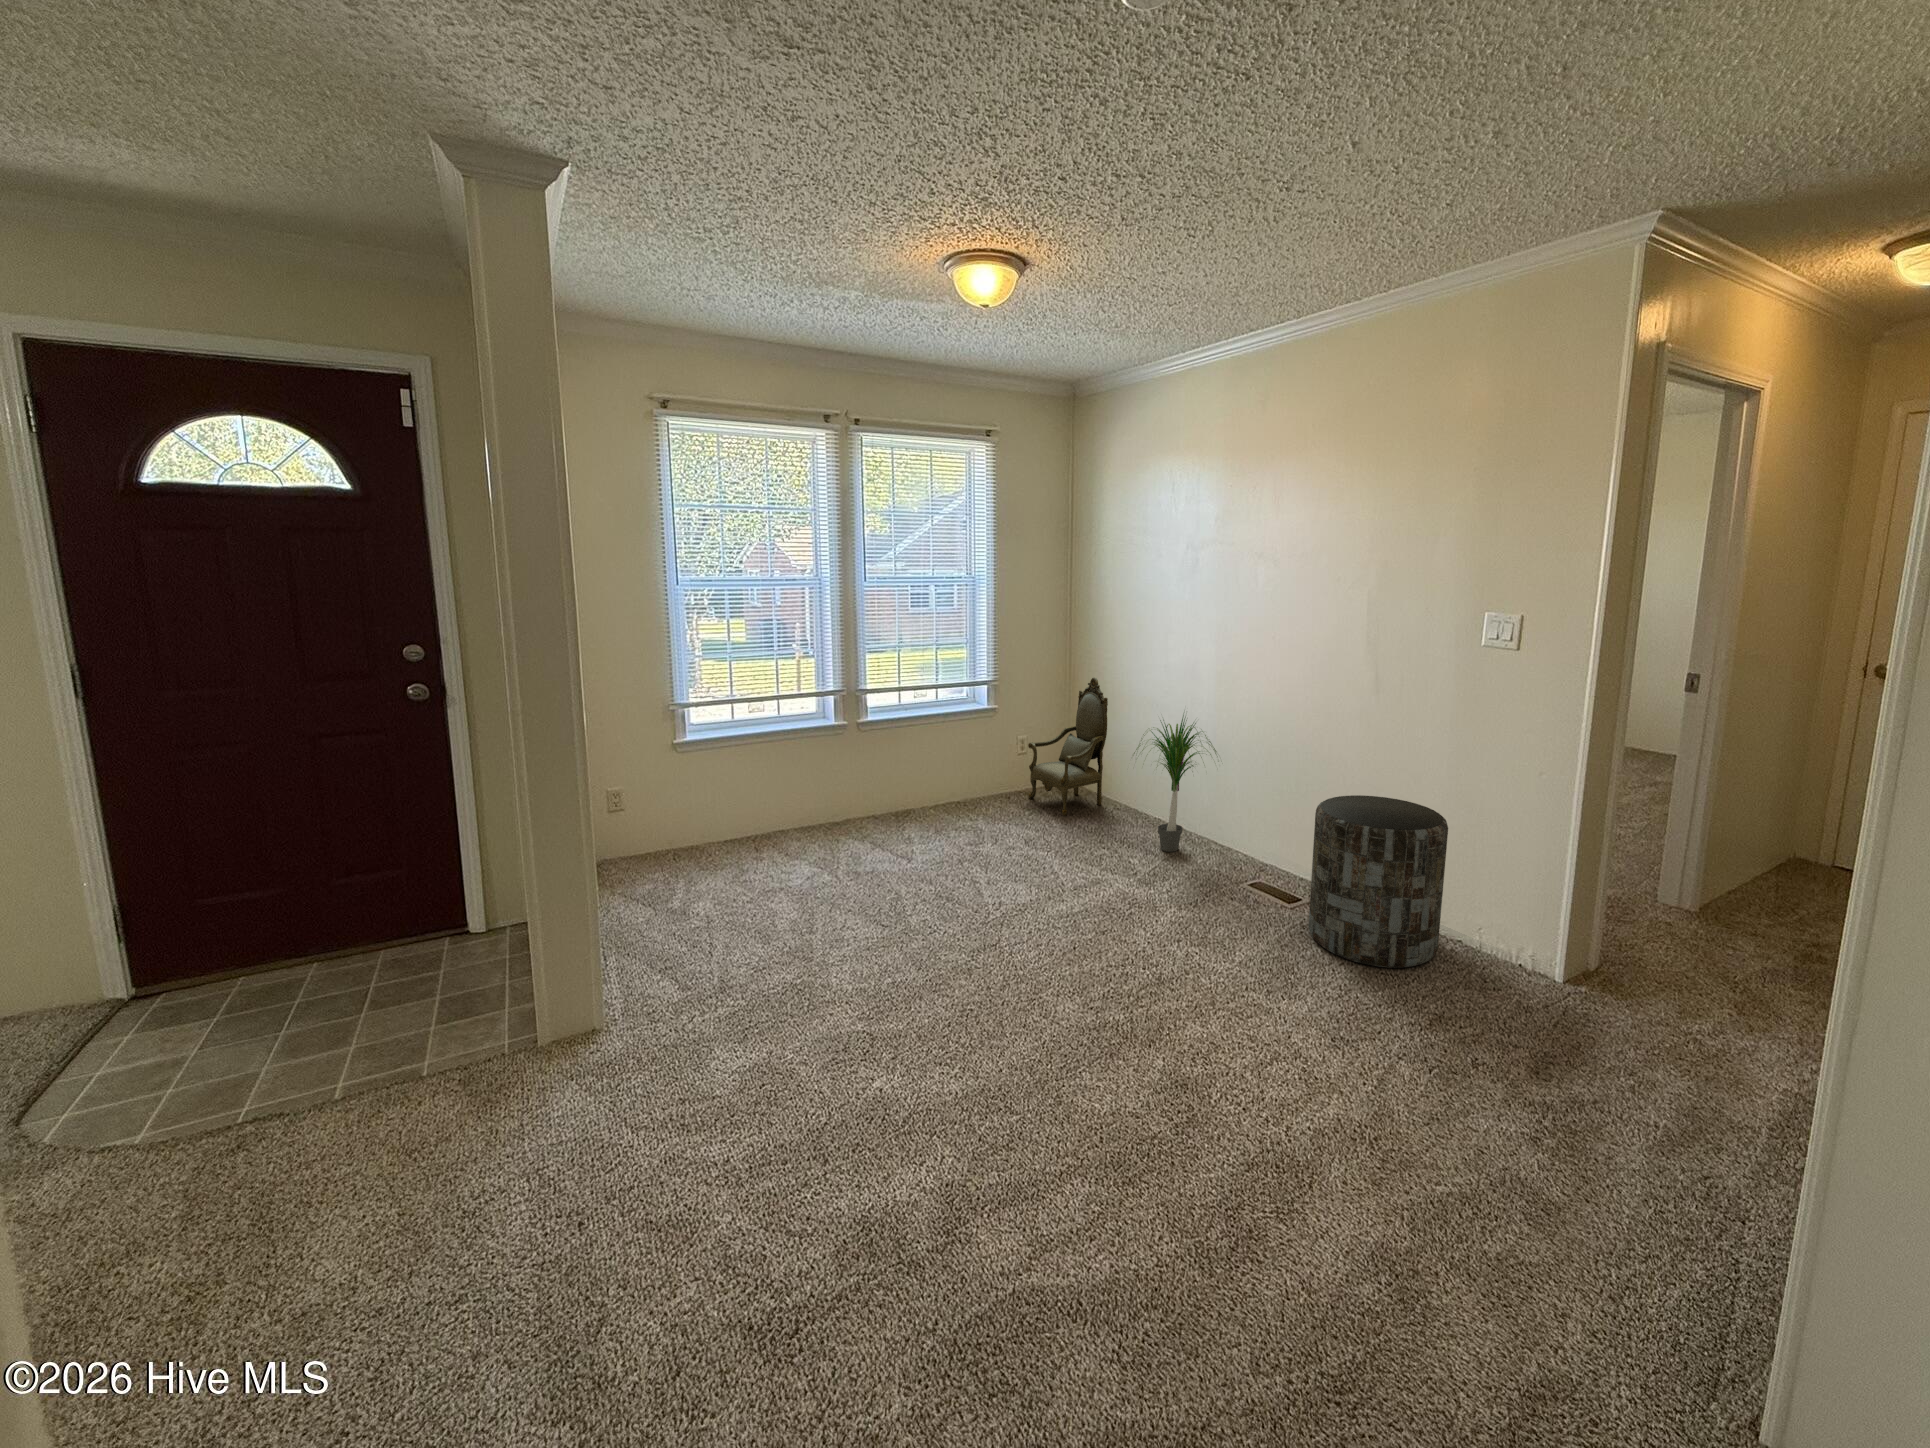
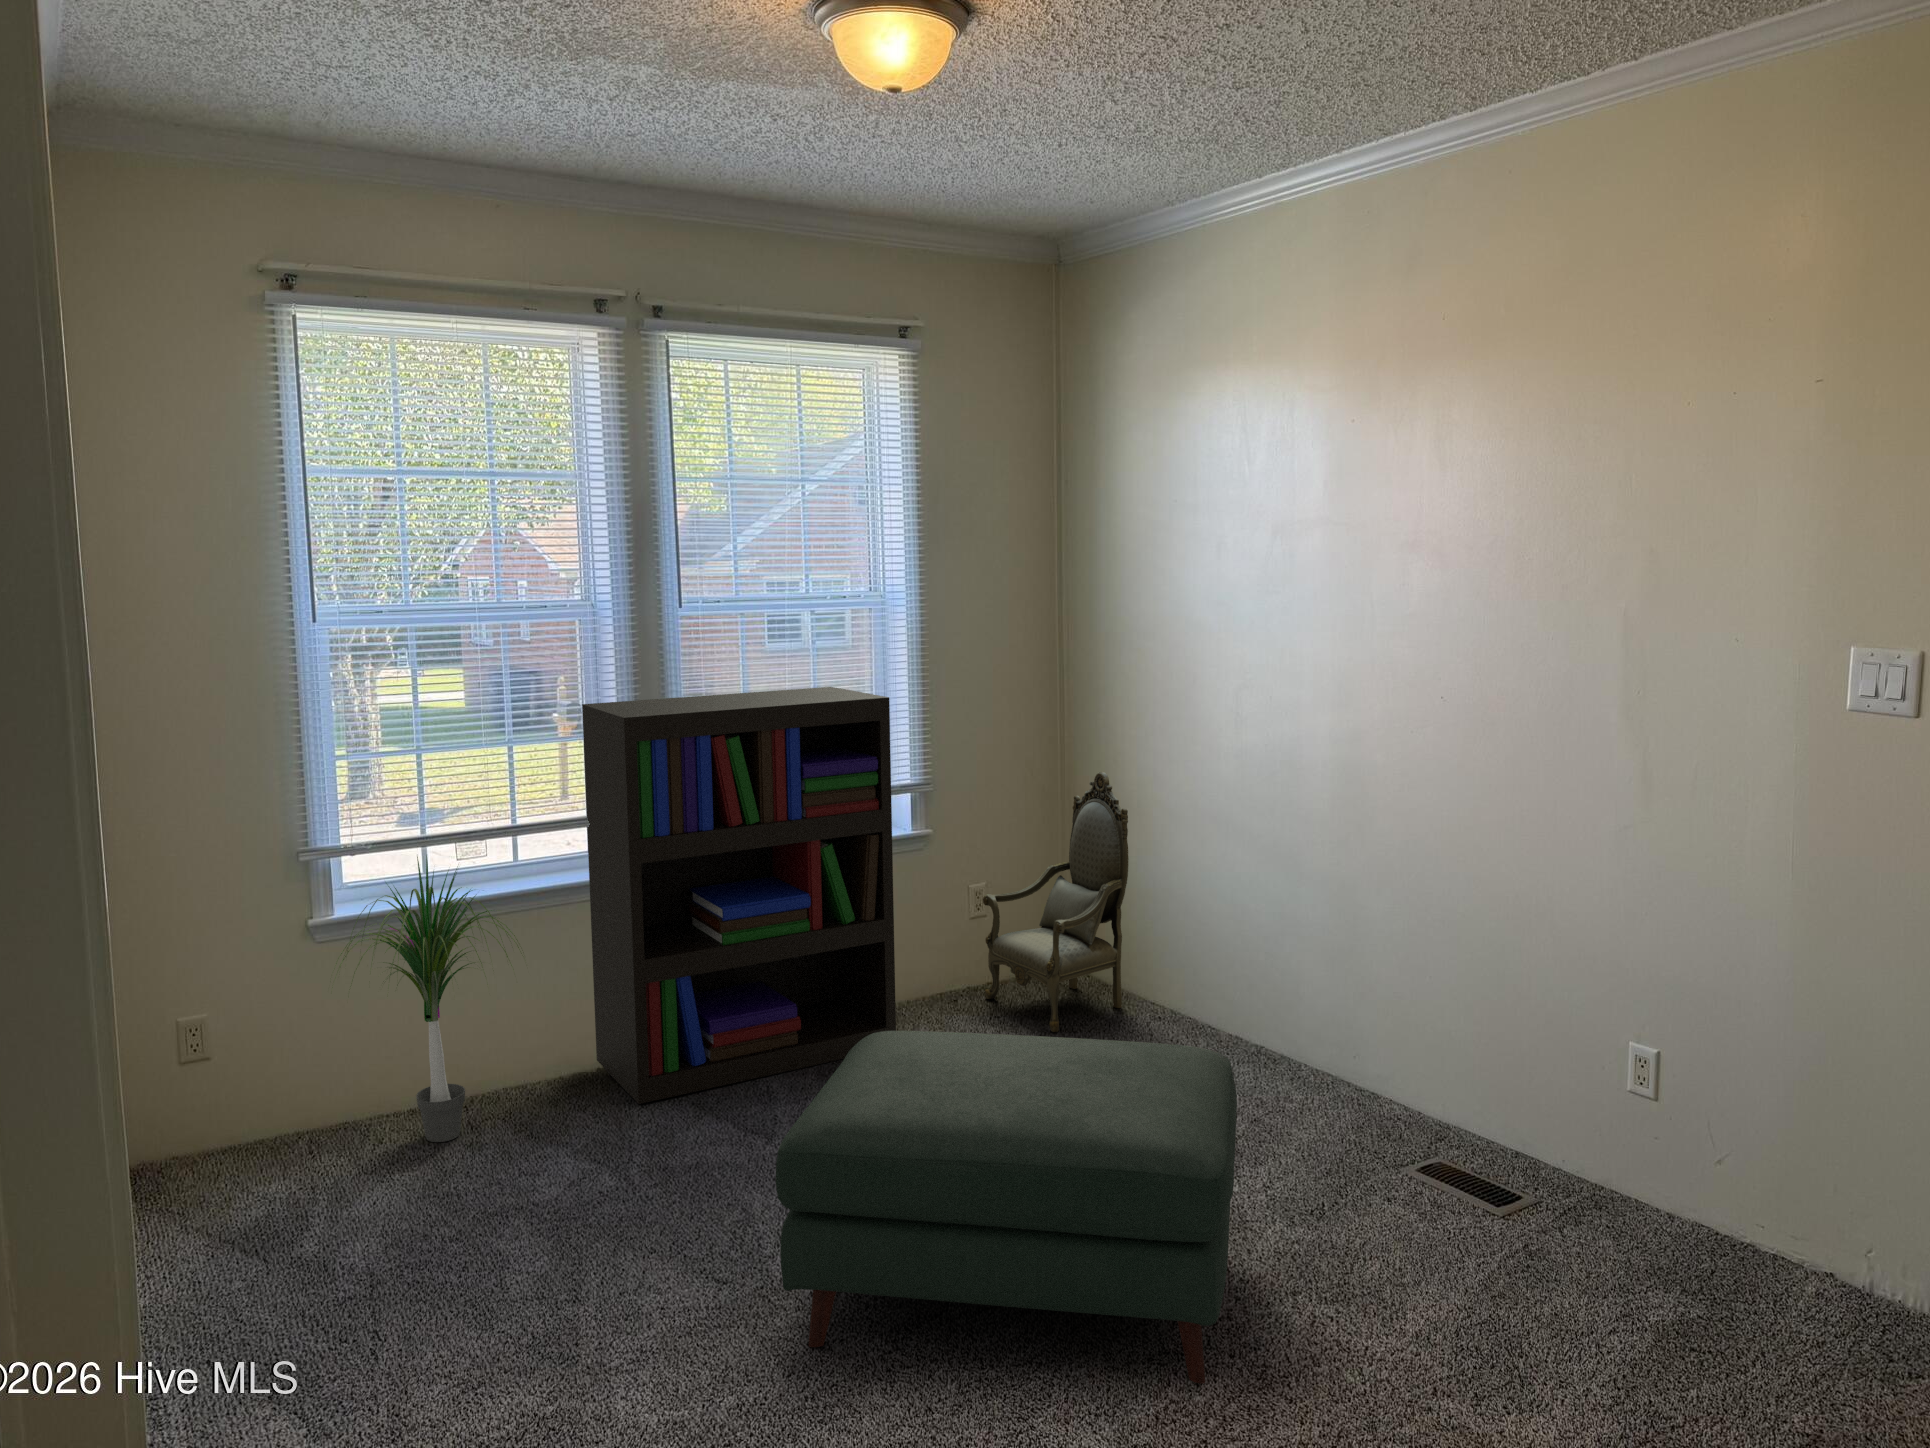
bookshelf: none [815,628,979,844] -> present [582,687,896,1104]
potted plant: present [1134,715,1216,852] -> present [335,856,519,1142]
side table: present [1308,795,1448,968] -> none [1539,995,1804,1338]
ottoman: none [914,805,1153,980] -> present [776,1031,1237,1384]

